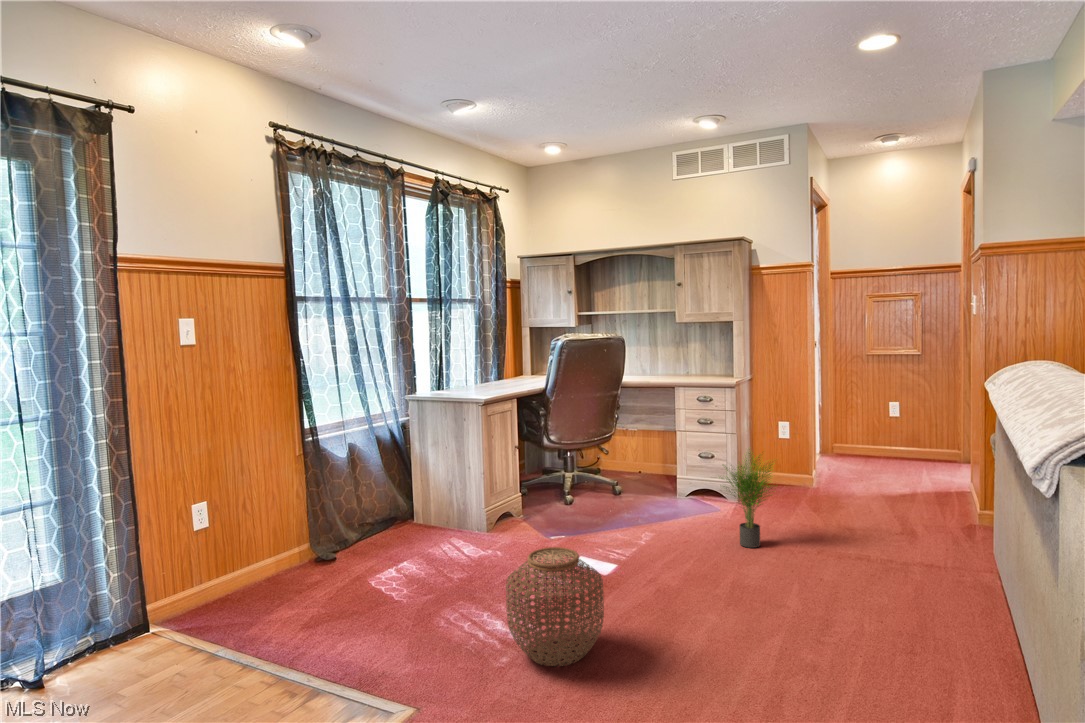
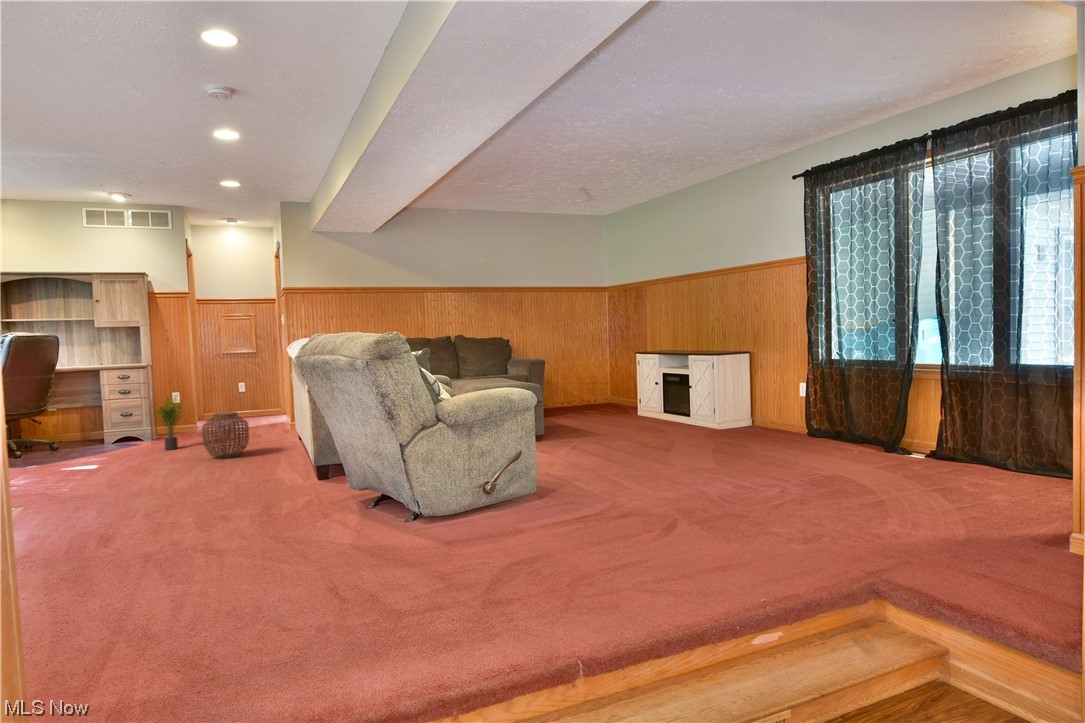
woven basket: present [506,547,604,666] -> present [202,412,249,458]

